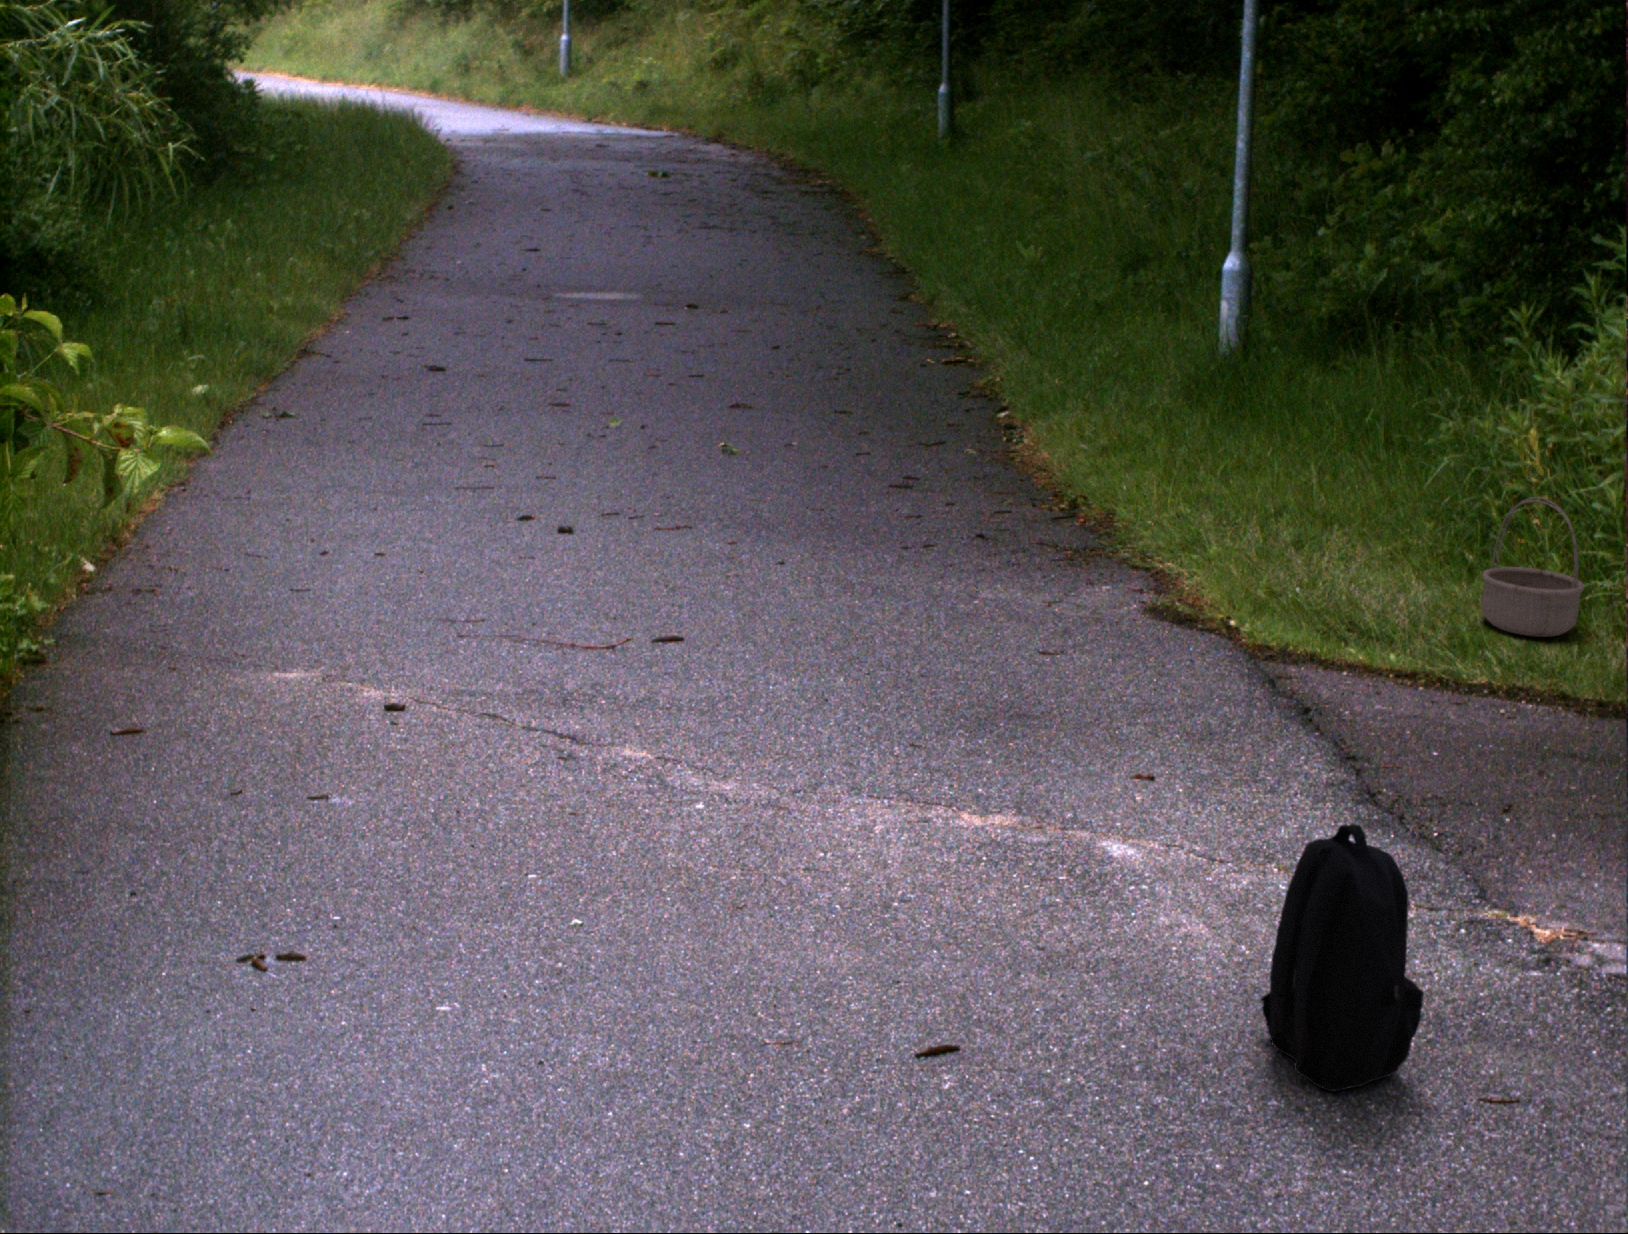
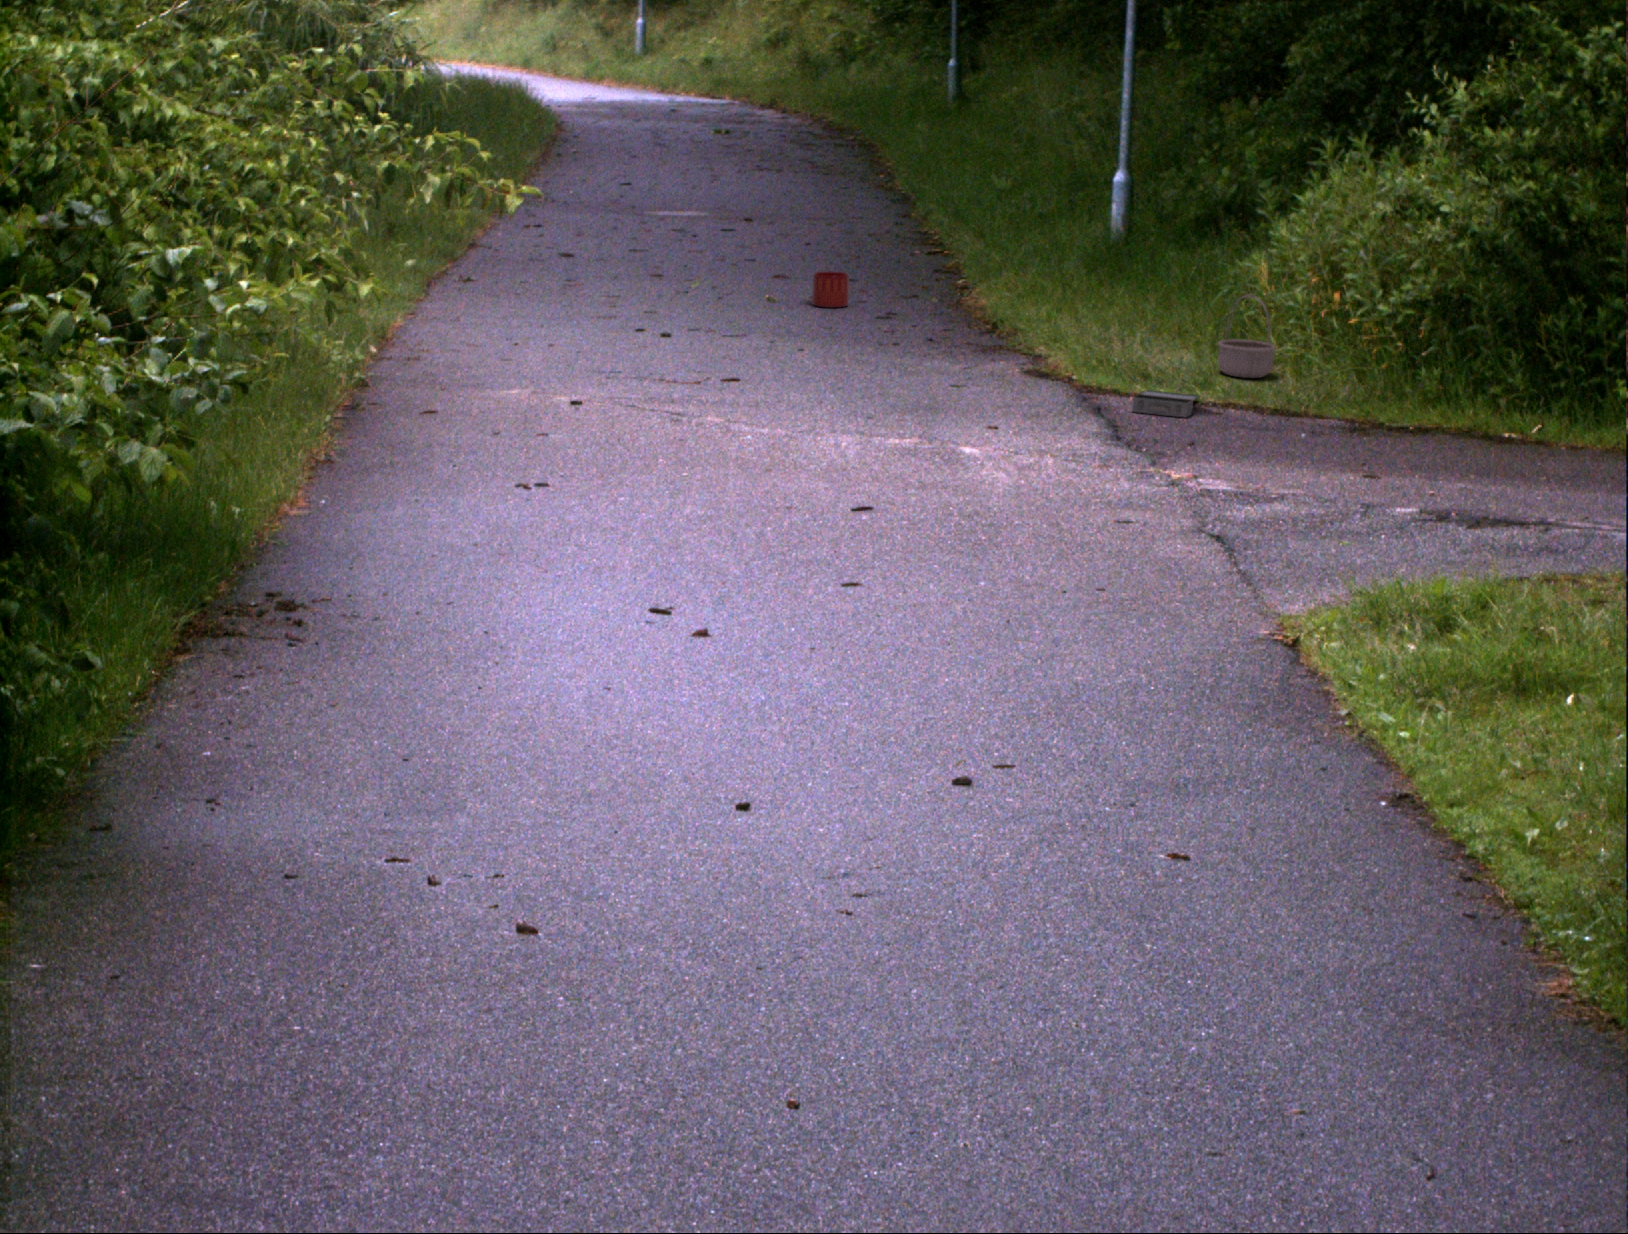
planter: none [793,415,848,471] -> present [812,271,849,308]
toolbox: none [1367,673,1480,732] -> present [1132,390,1198,418]
backpack: present [1260,824,1424,1092] -> none [1020,395,1091,521]

